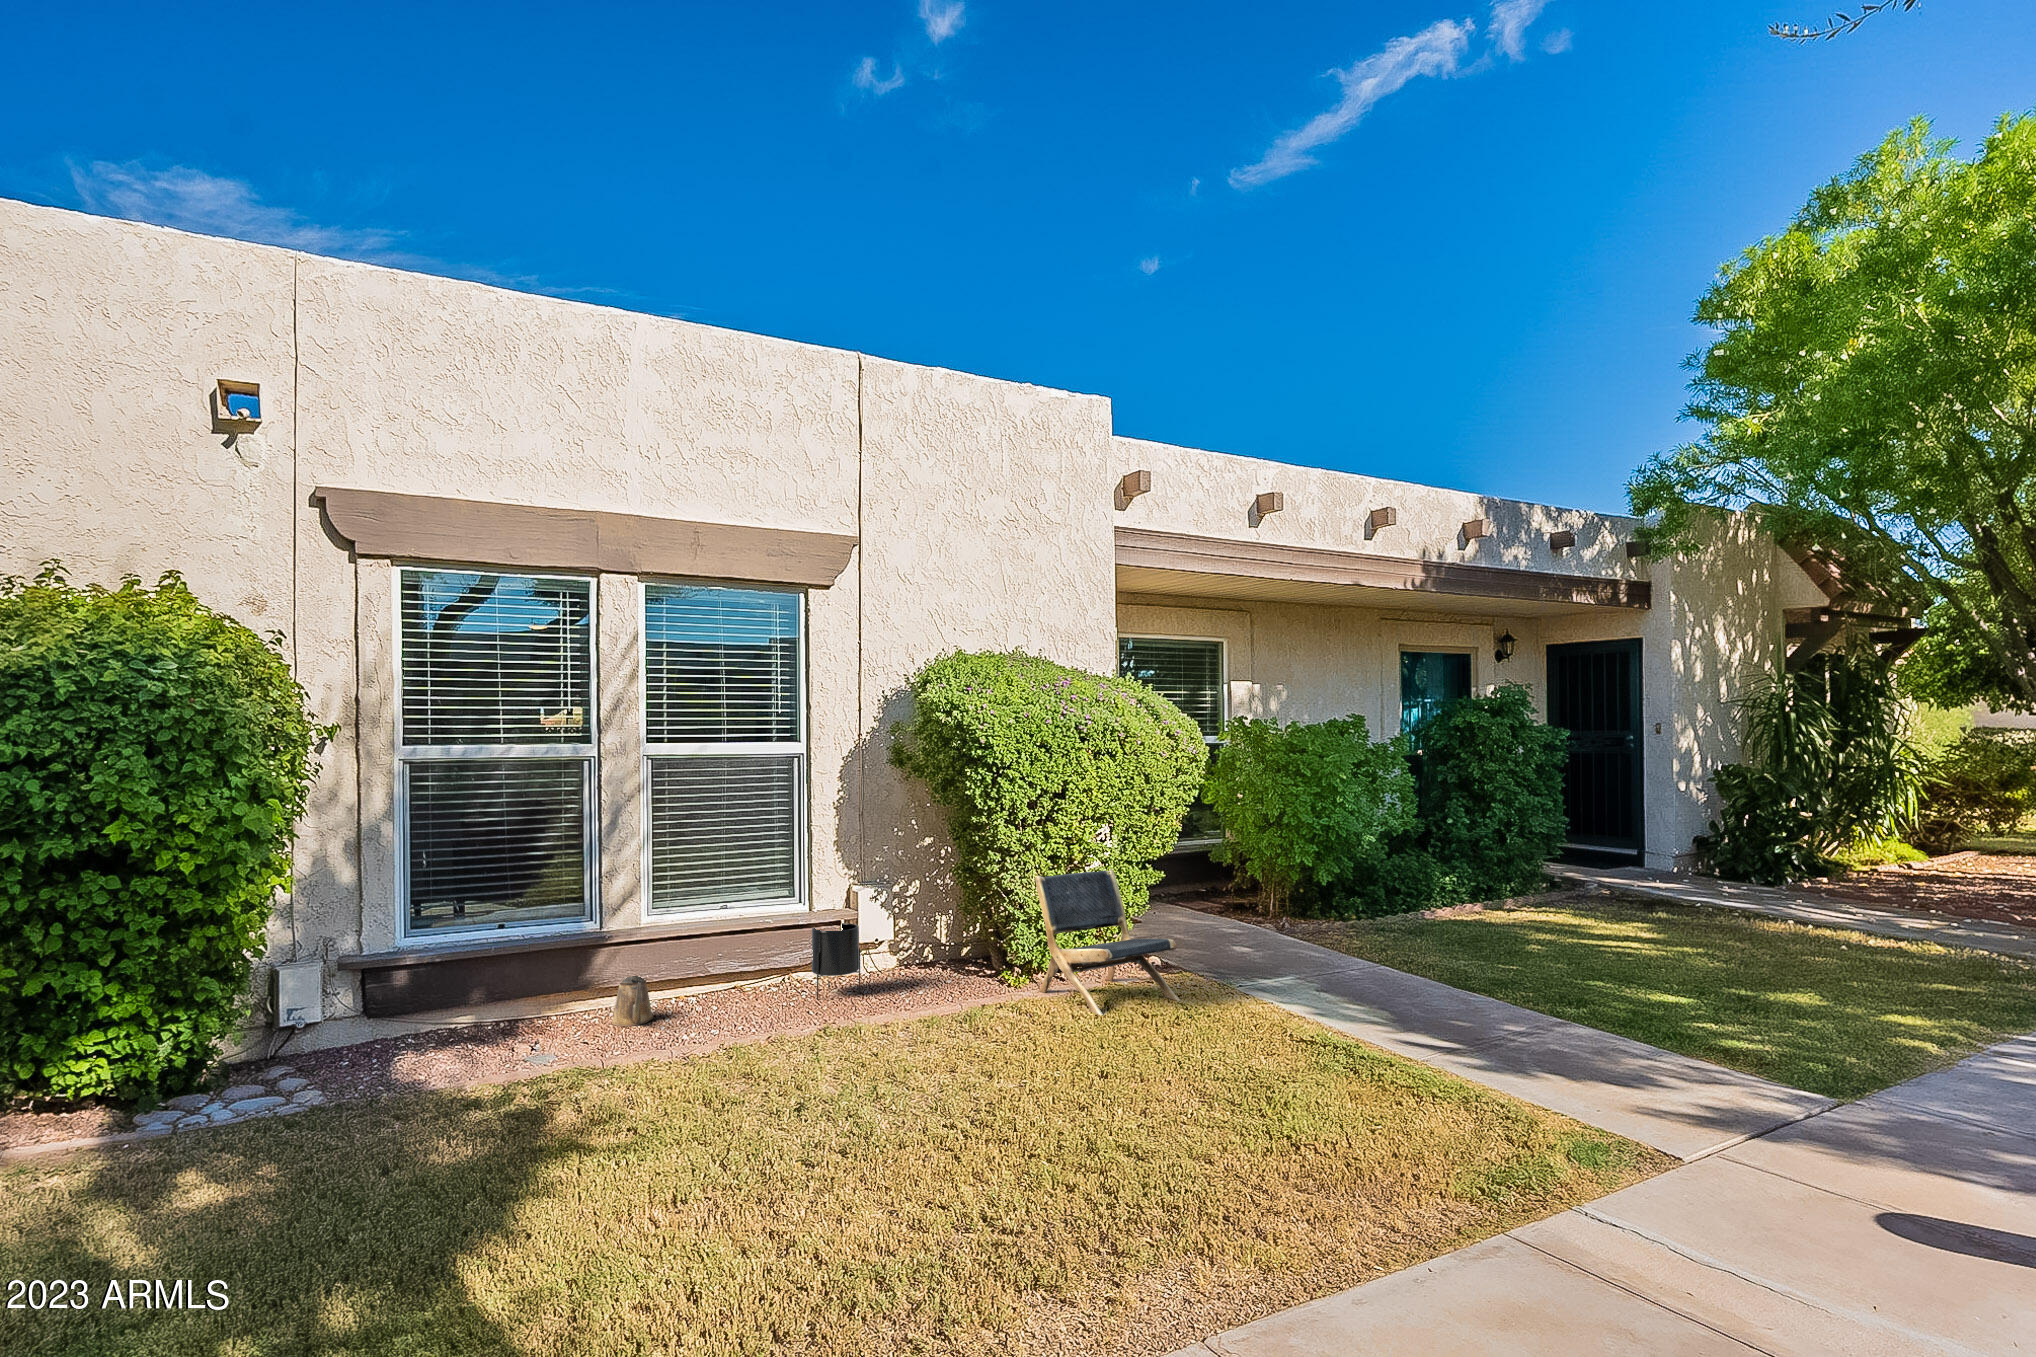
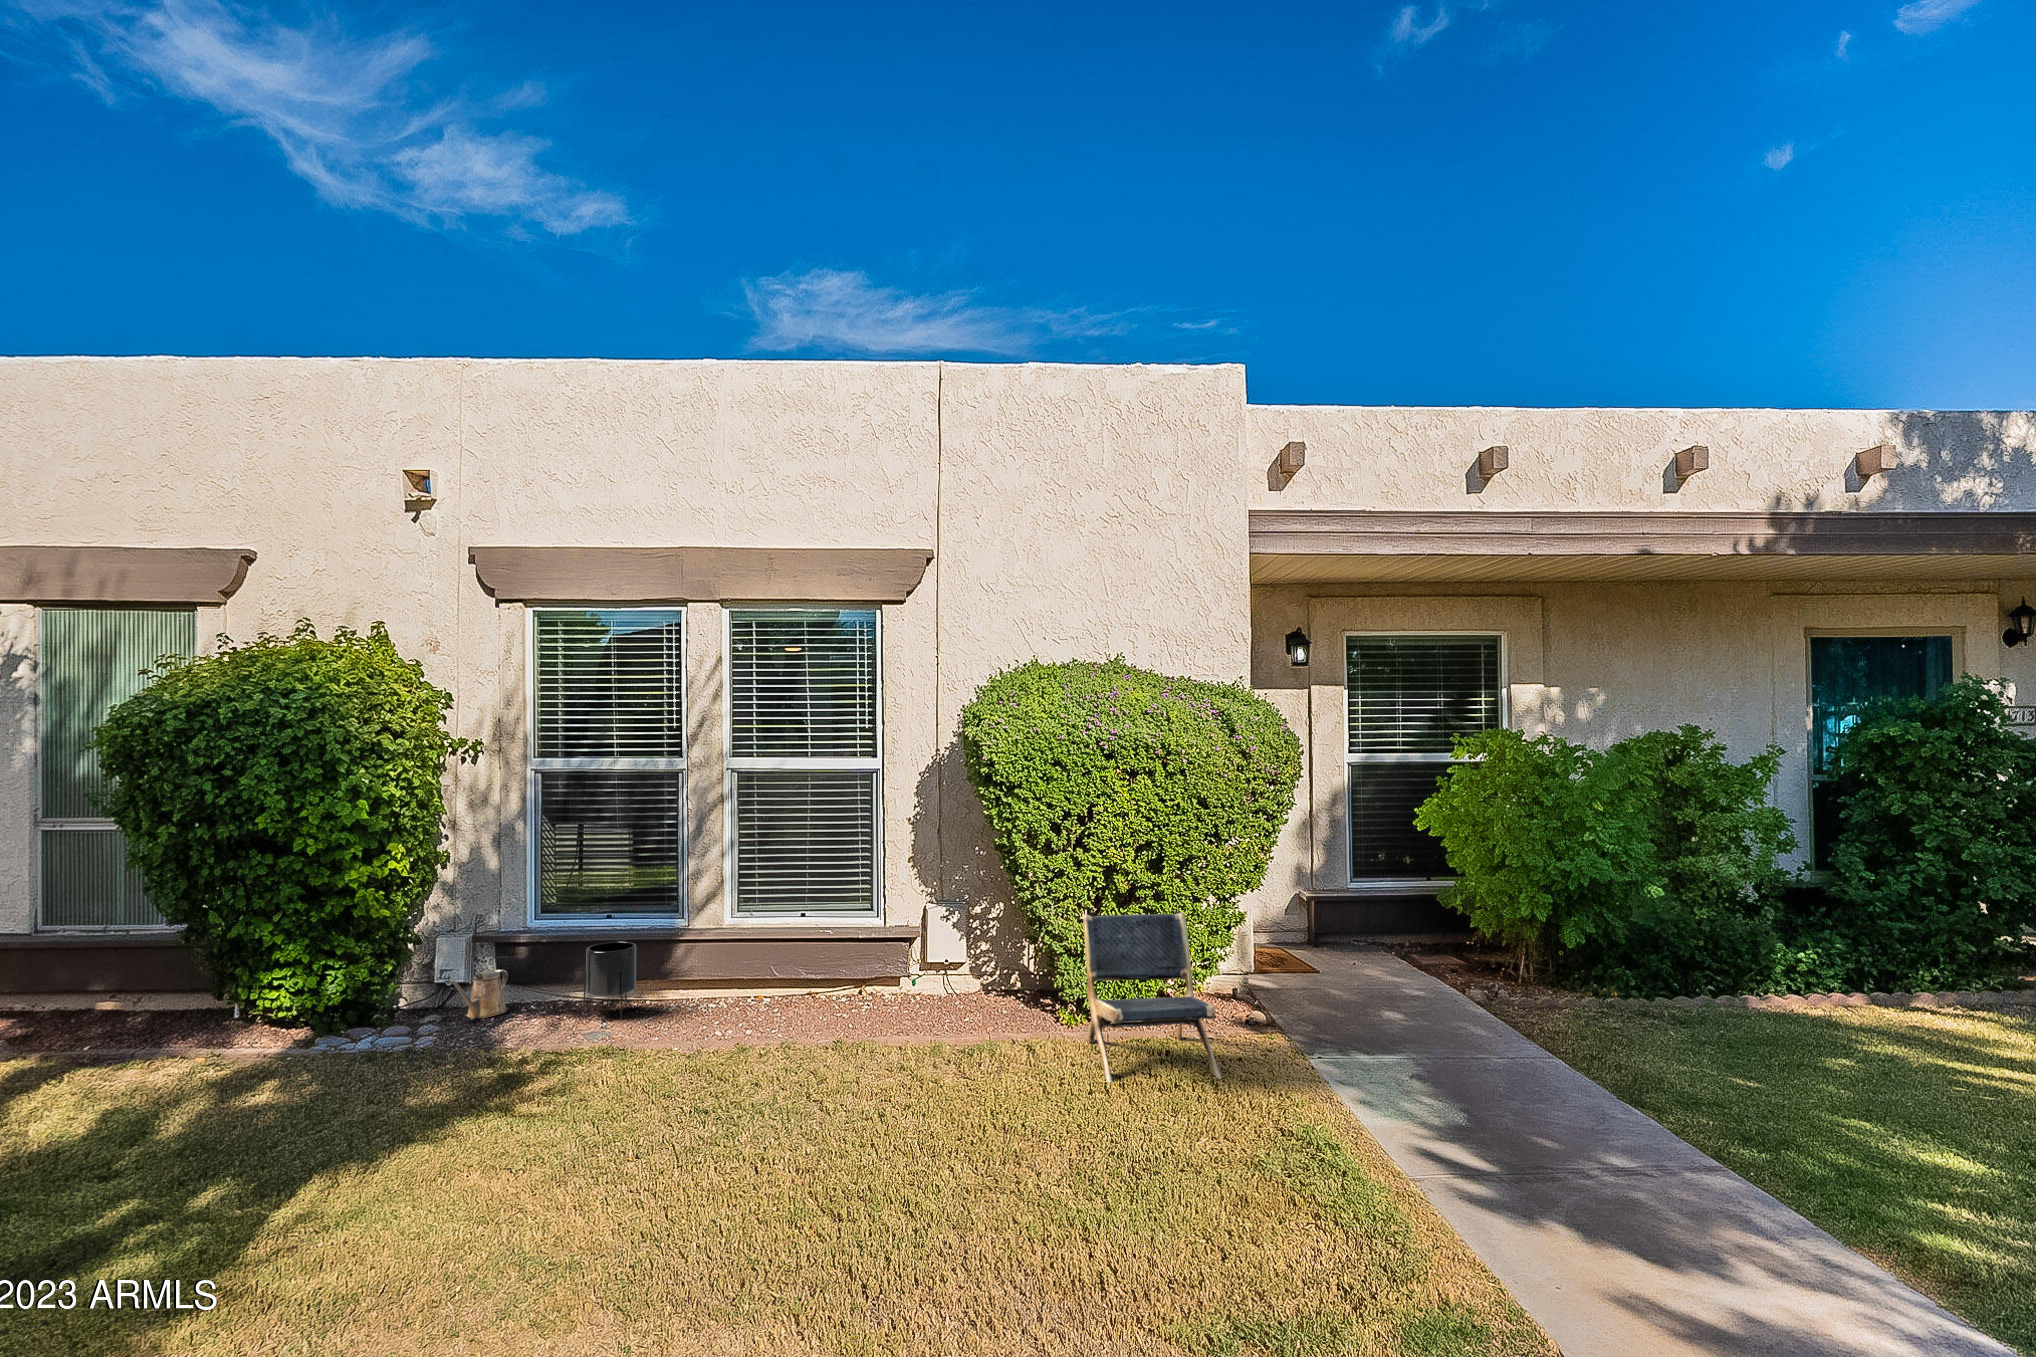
planter: present [812,923,860,1000] -> present [583,942,636,1019]
watering can: present [612,976,654,1026] -> present [448,970,508,1018]

